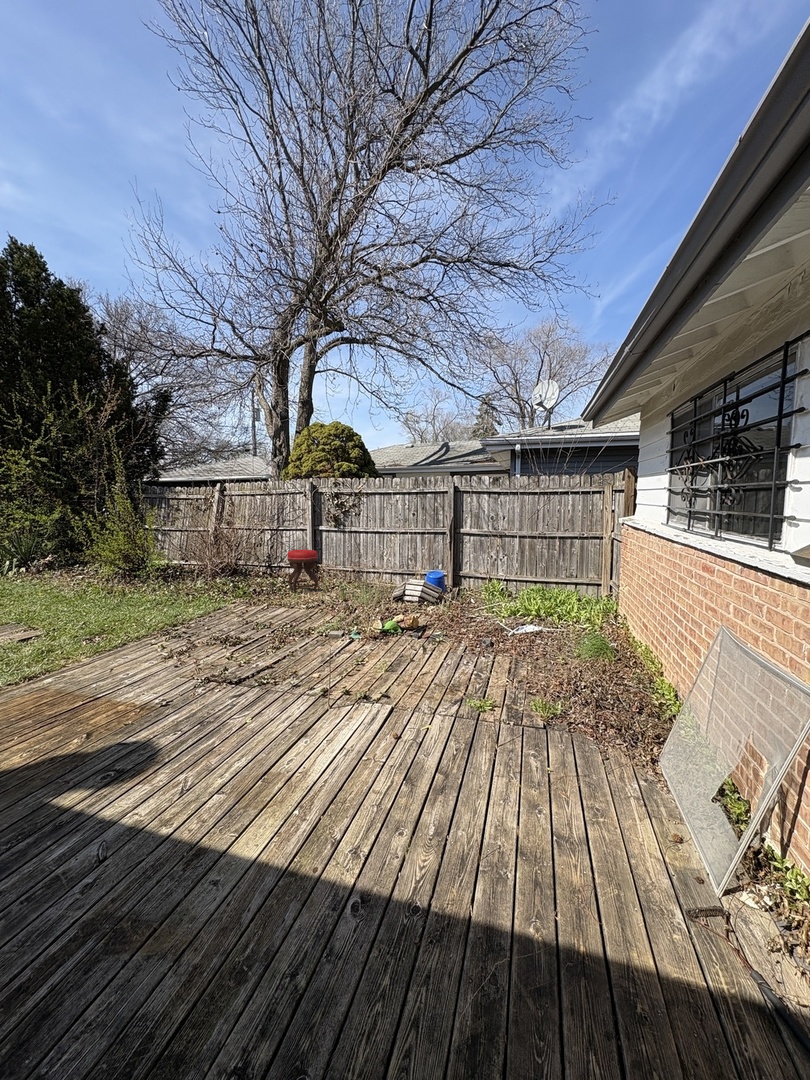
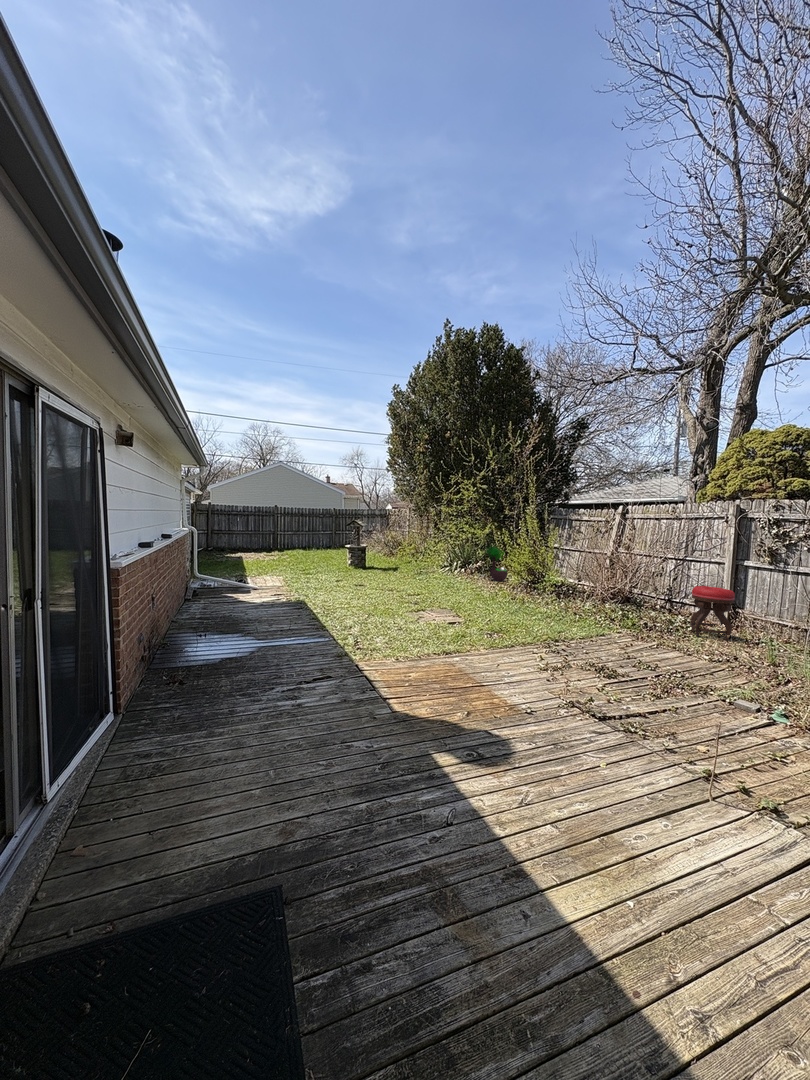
potted tree: none [57,530,94,577] -> present [486,546,508,581]

